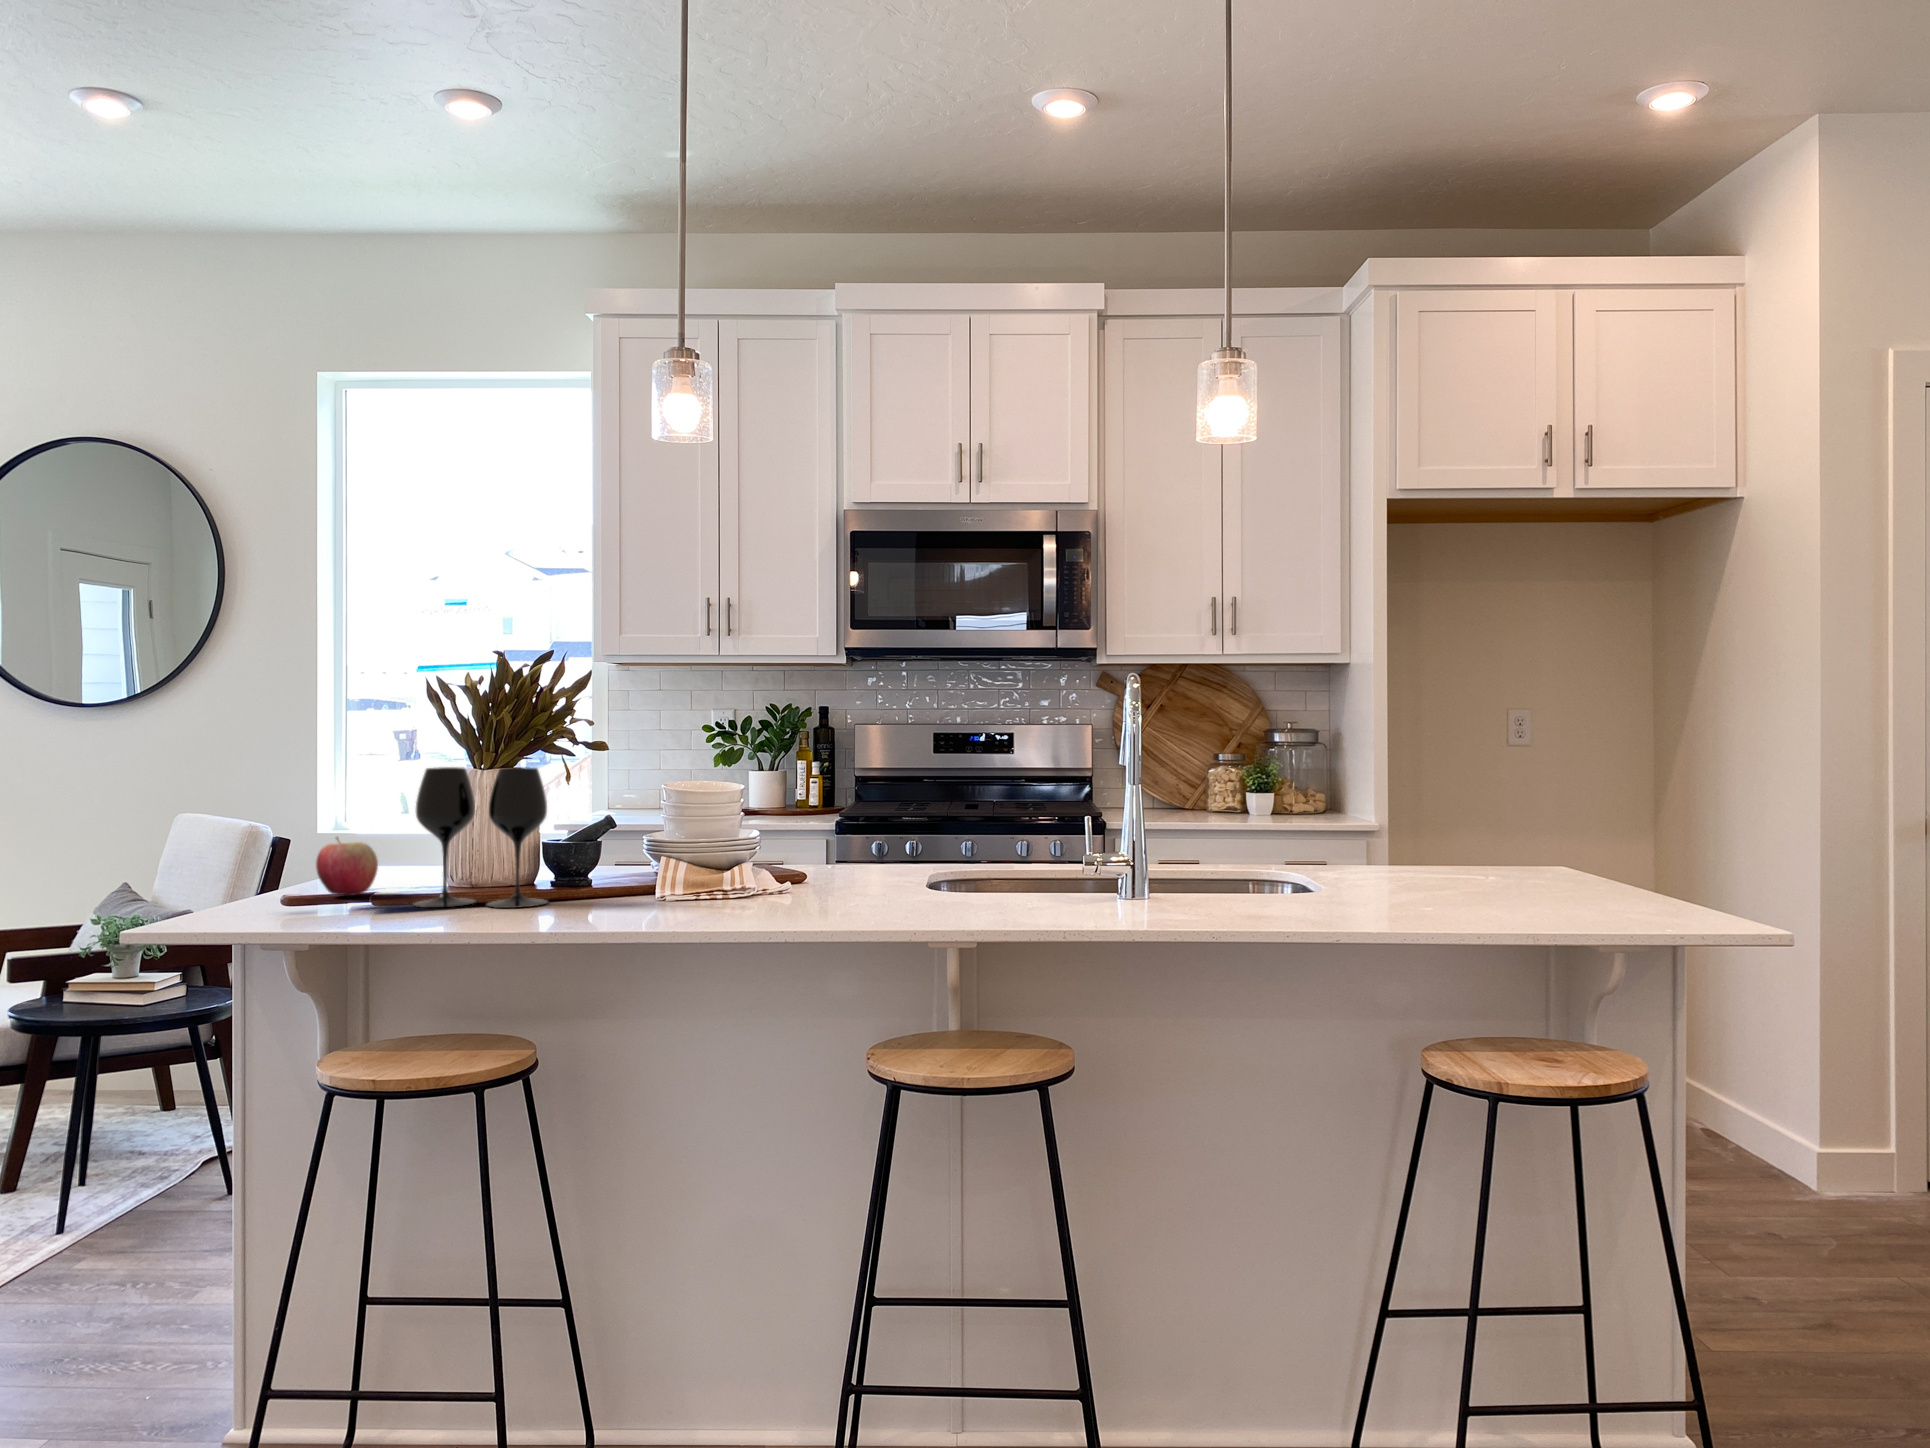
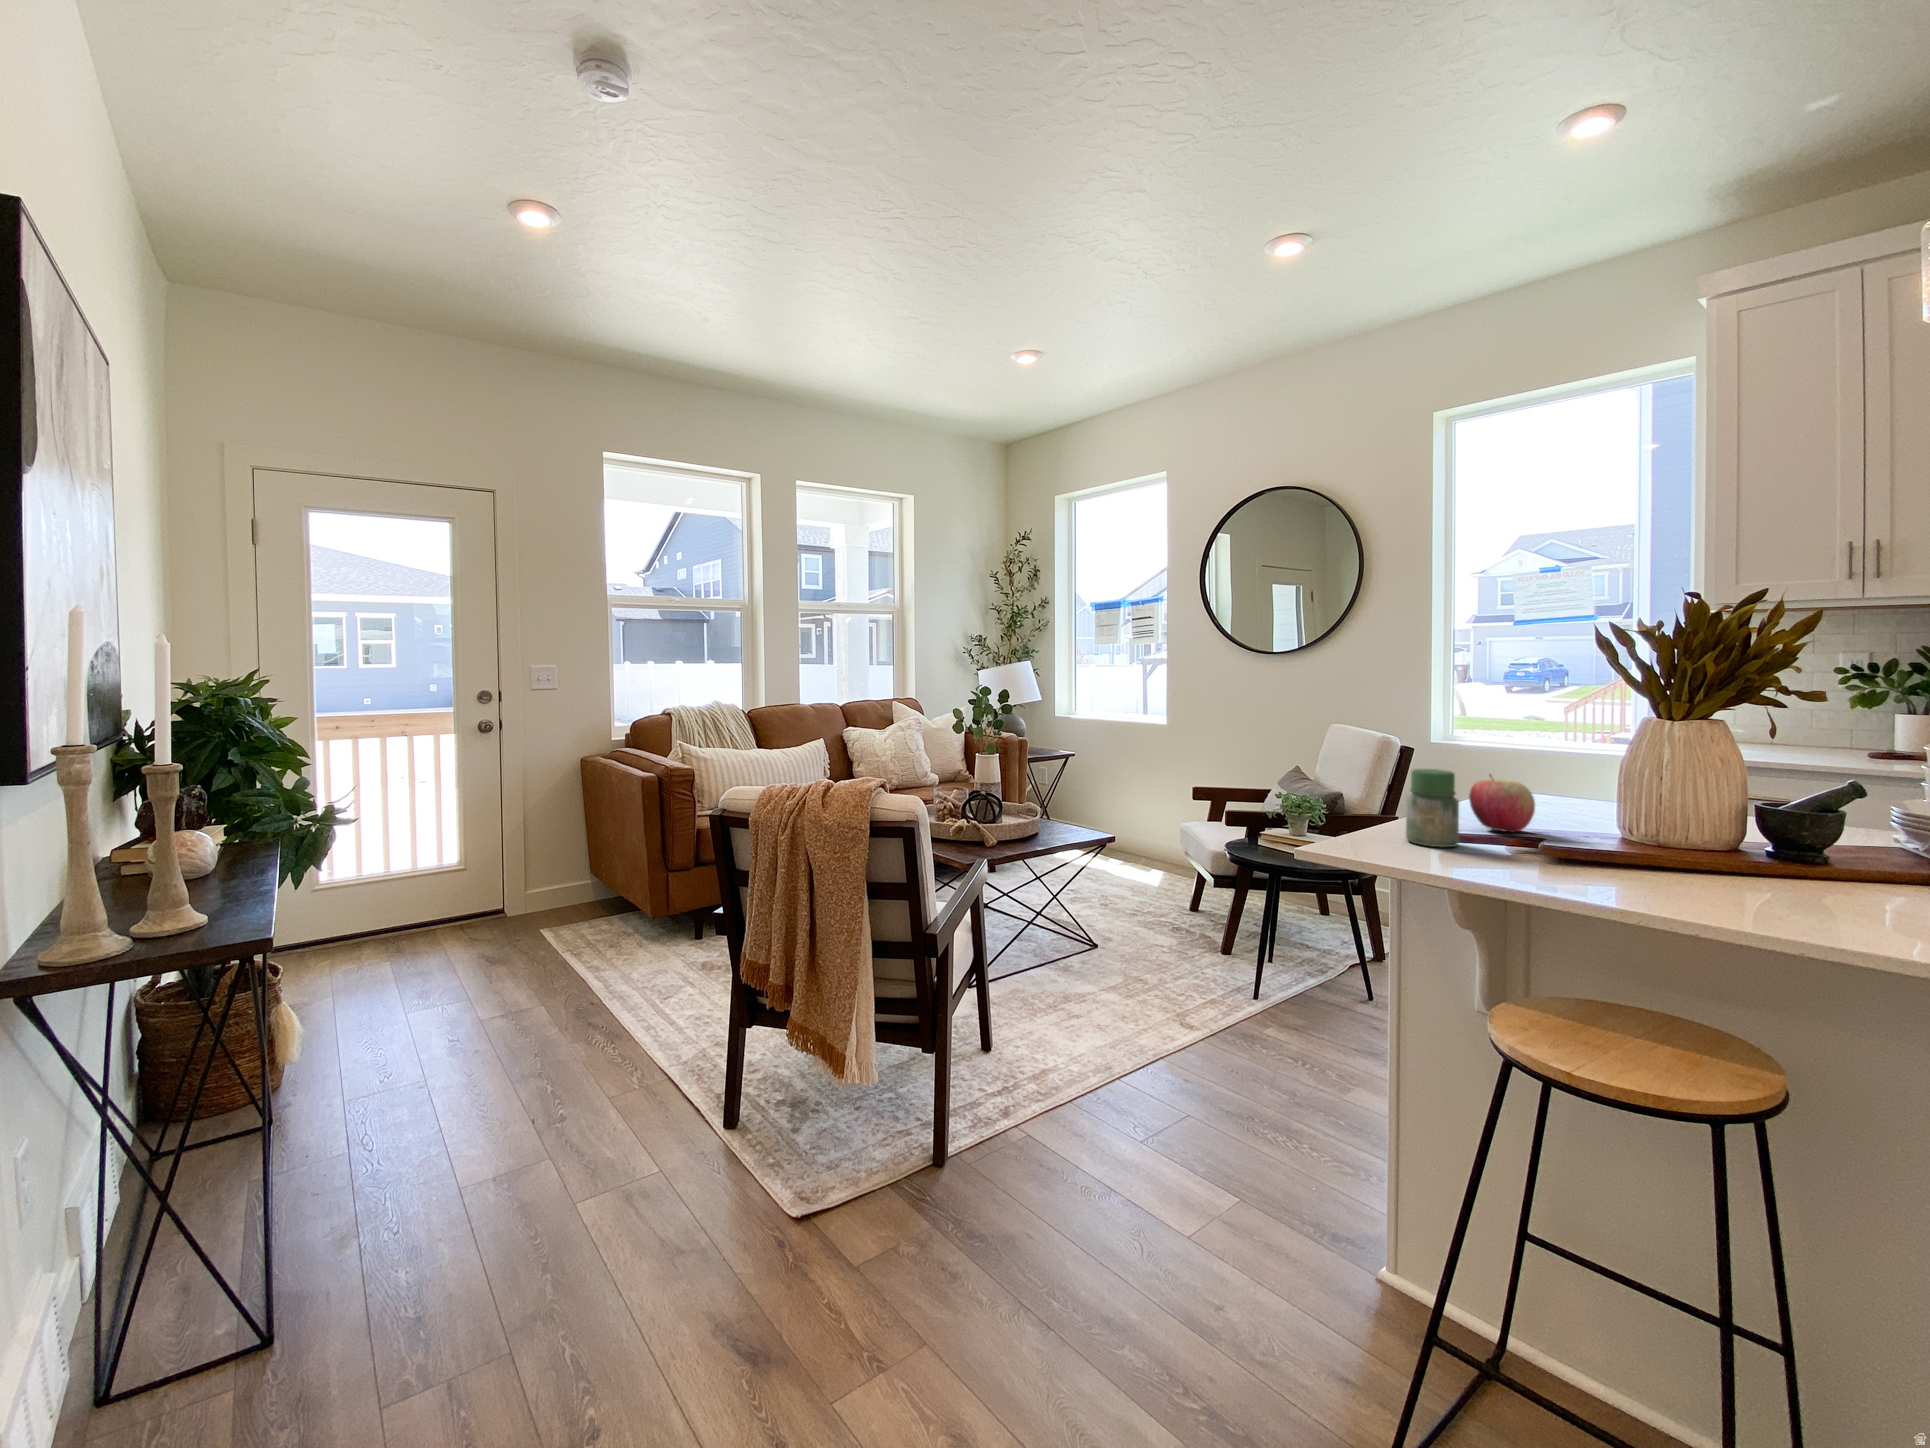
wine glass: present [414,767,547,908] -> none [1590,716,1800,895]
jar: none [244,834,298,916] -> present [1406,769,1459,847]

